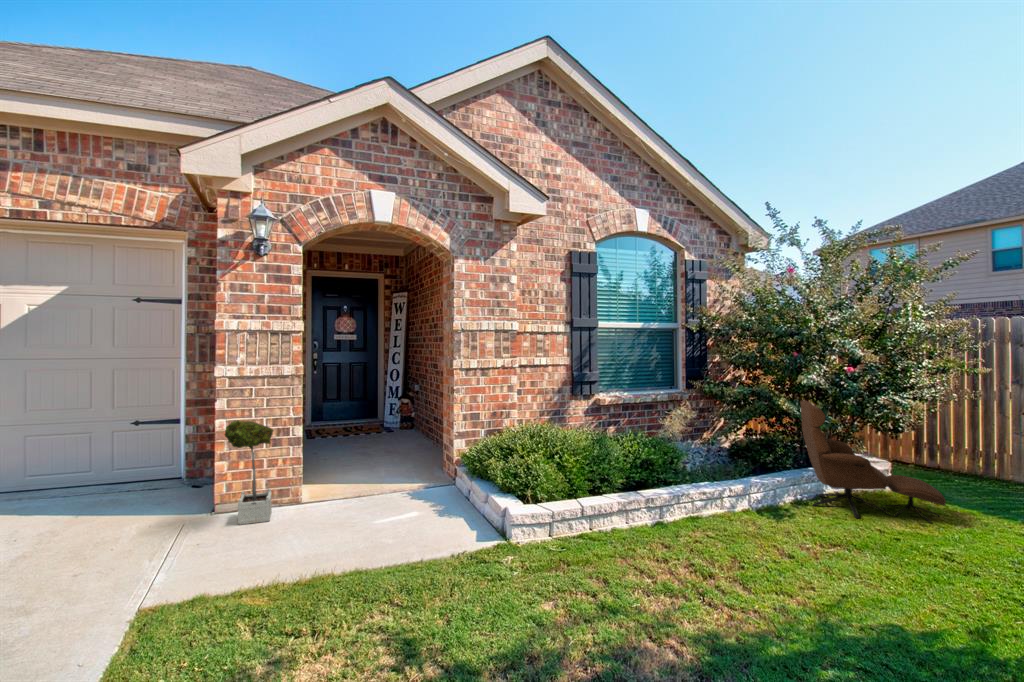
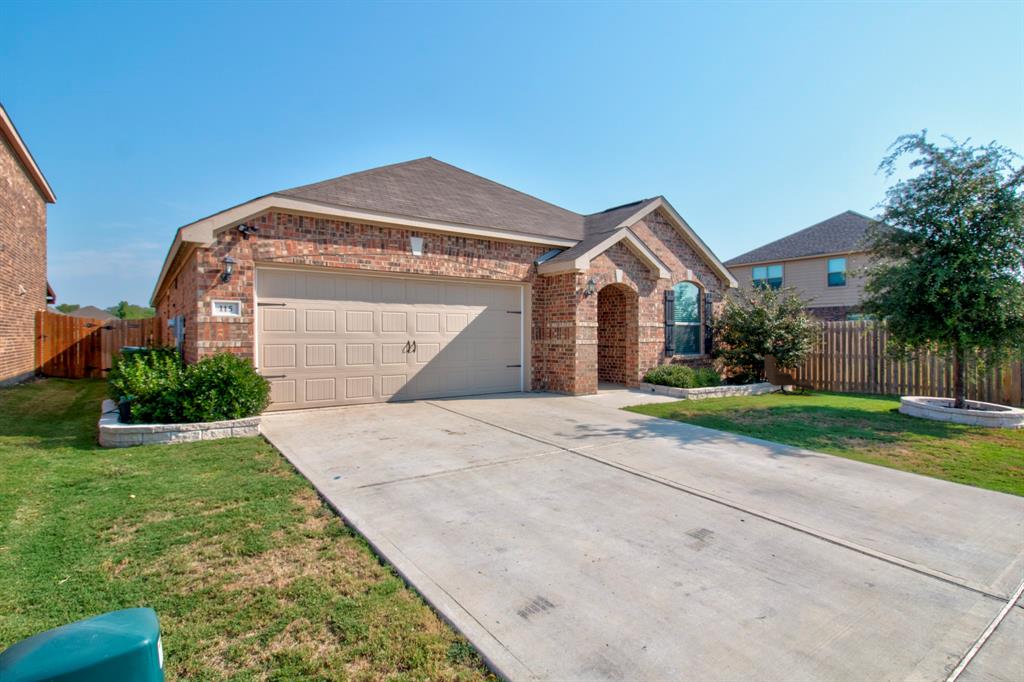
potted tree: present [225,420,273,525] -> none [579,361,597,400]

